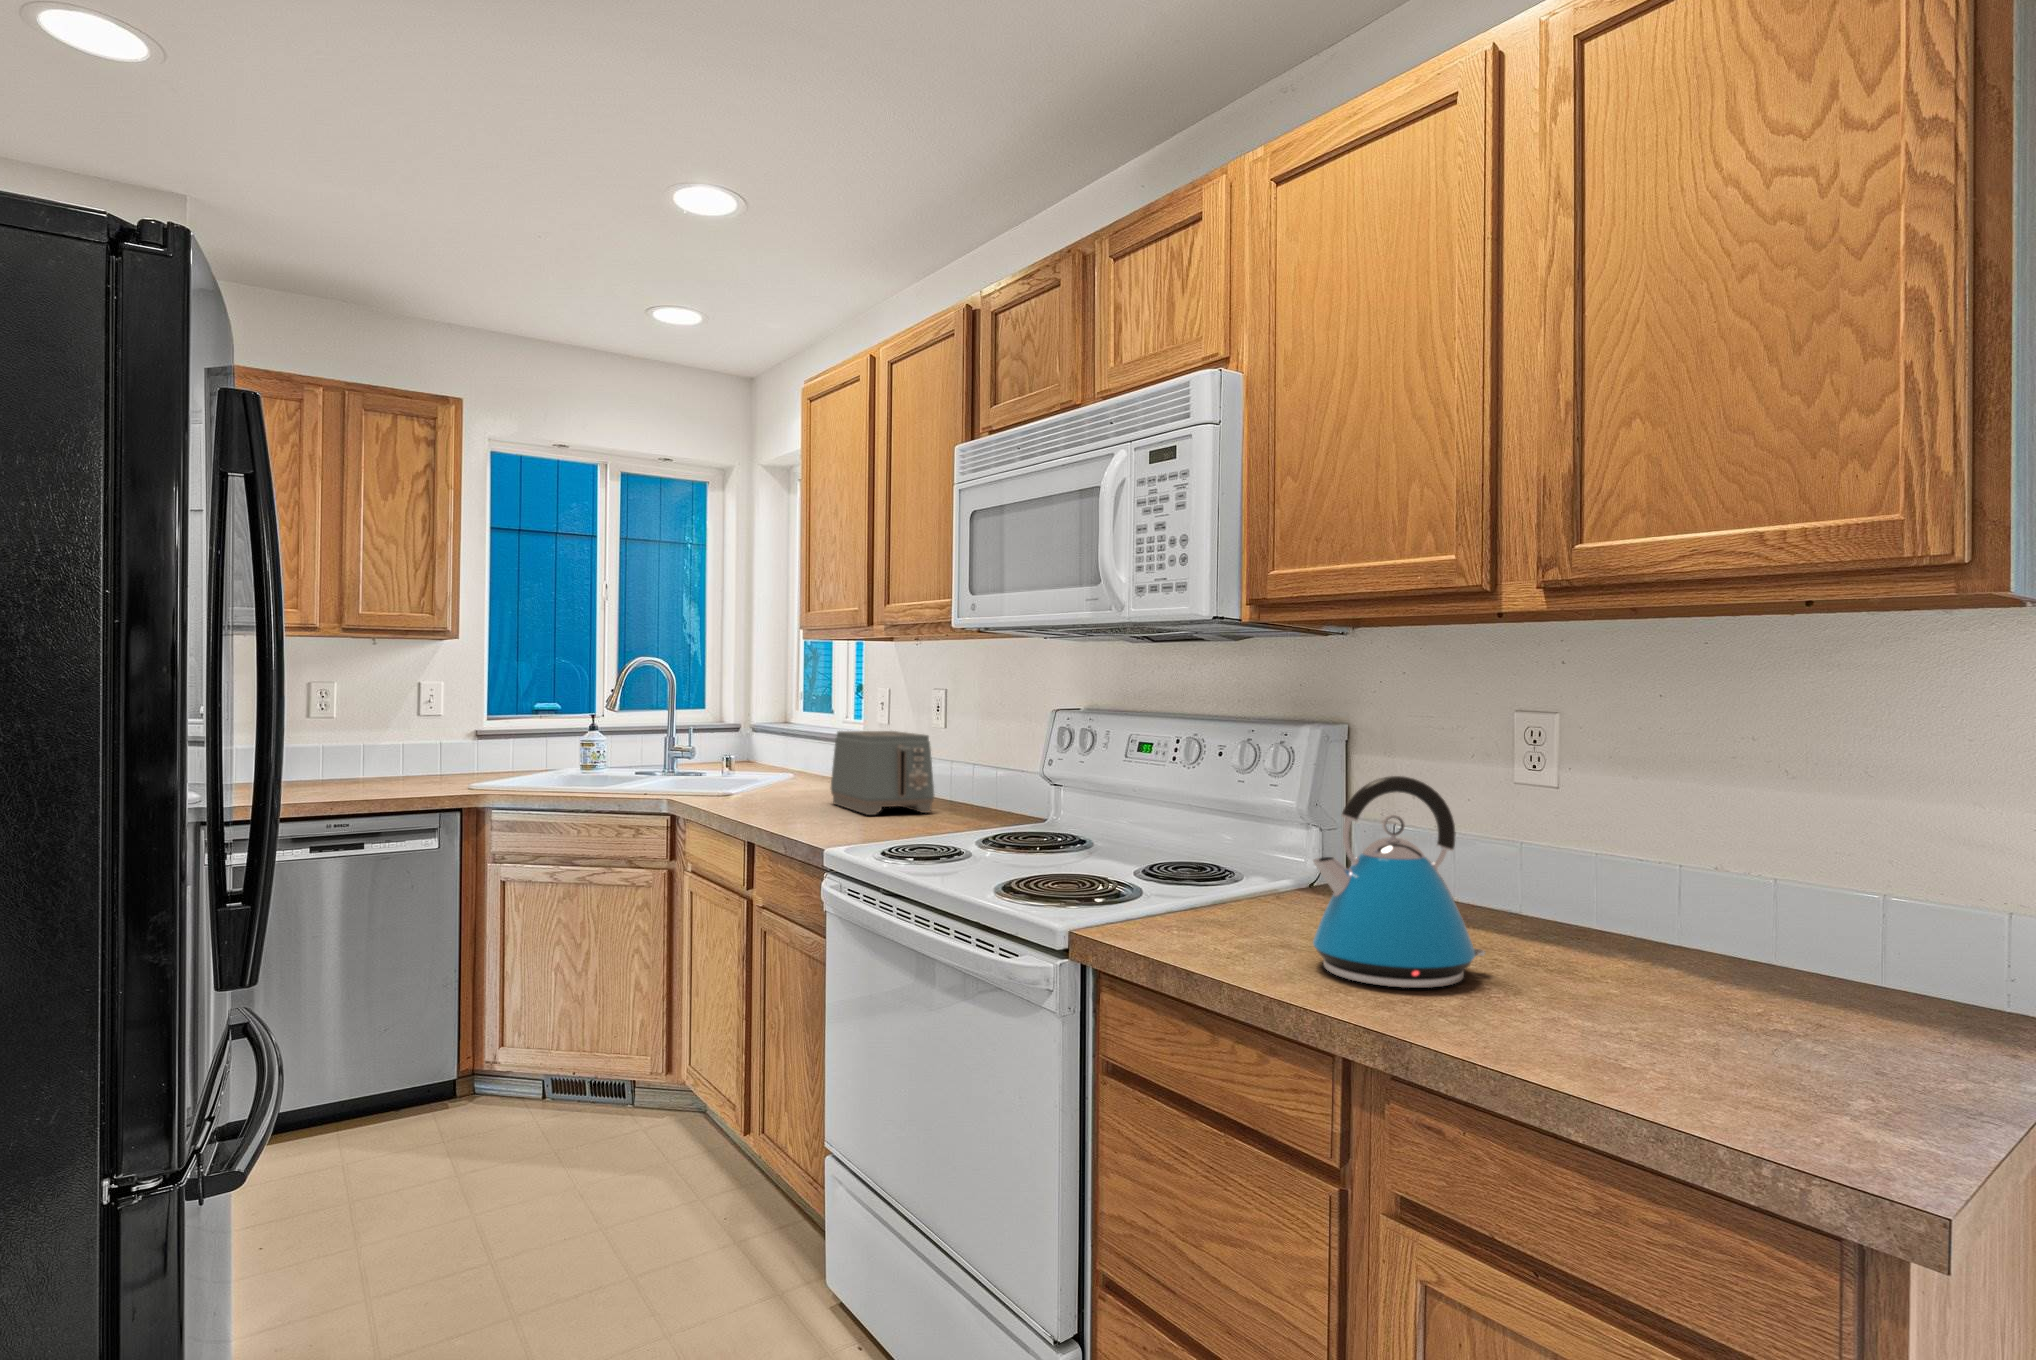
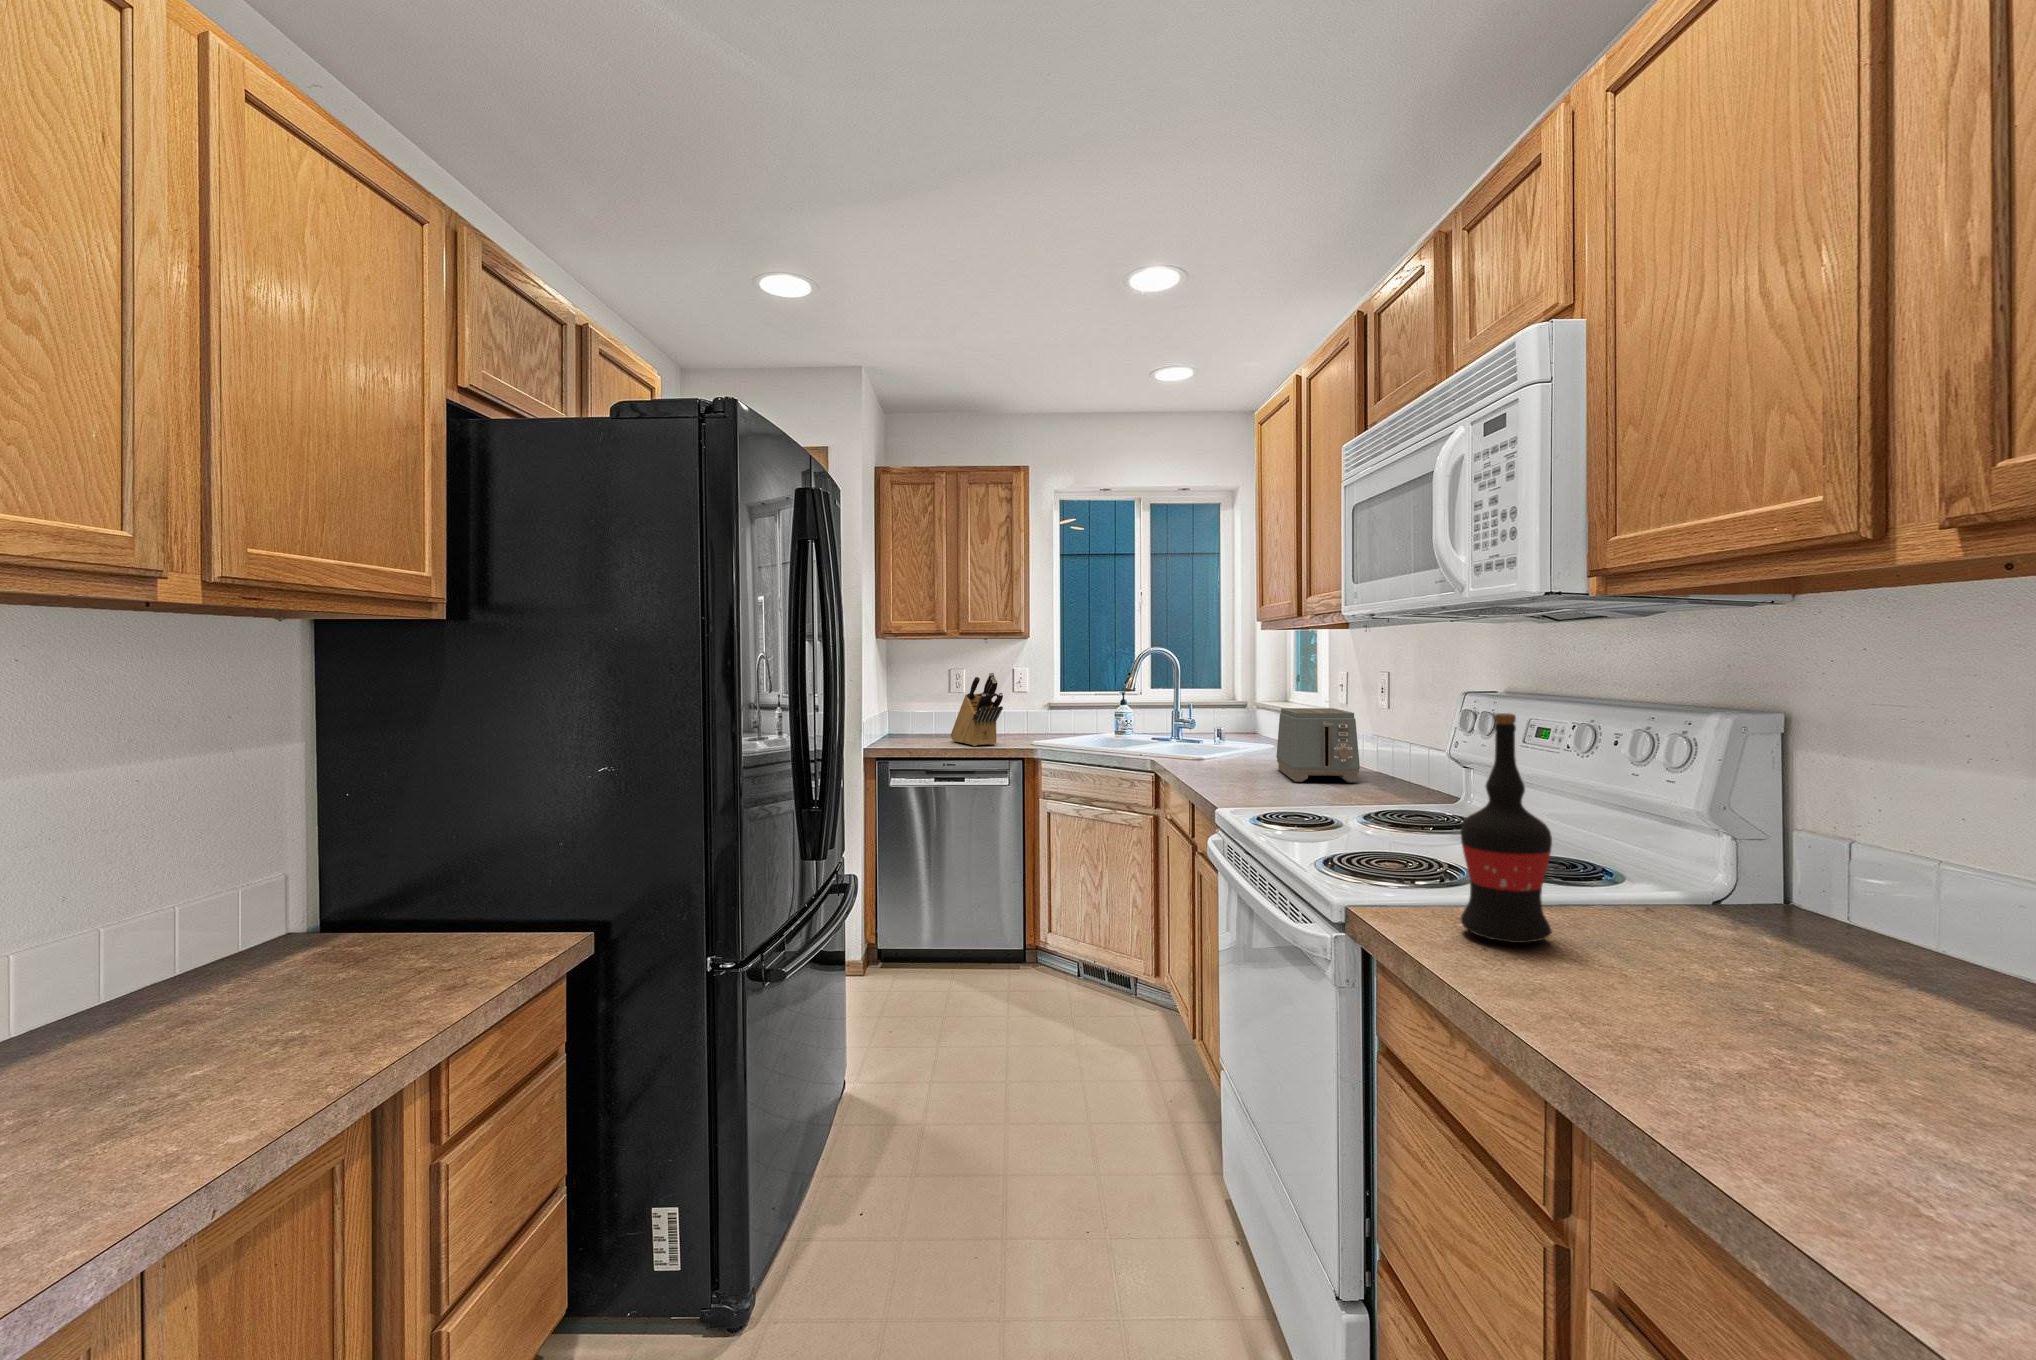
knife block: none [331,686,432,792] -> present [951,672,1003,746]
wine bottle: none [1177,728,1253,938] -> present [1461,713,1552,943]
kettle: present [1313,776,1485,988] -> none [1583,778,1850,1051]

